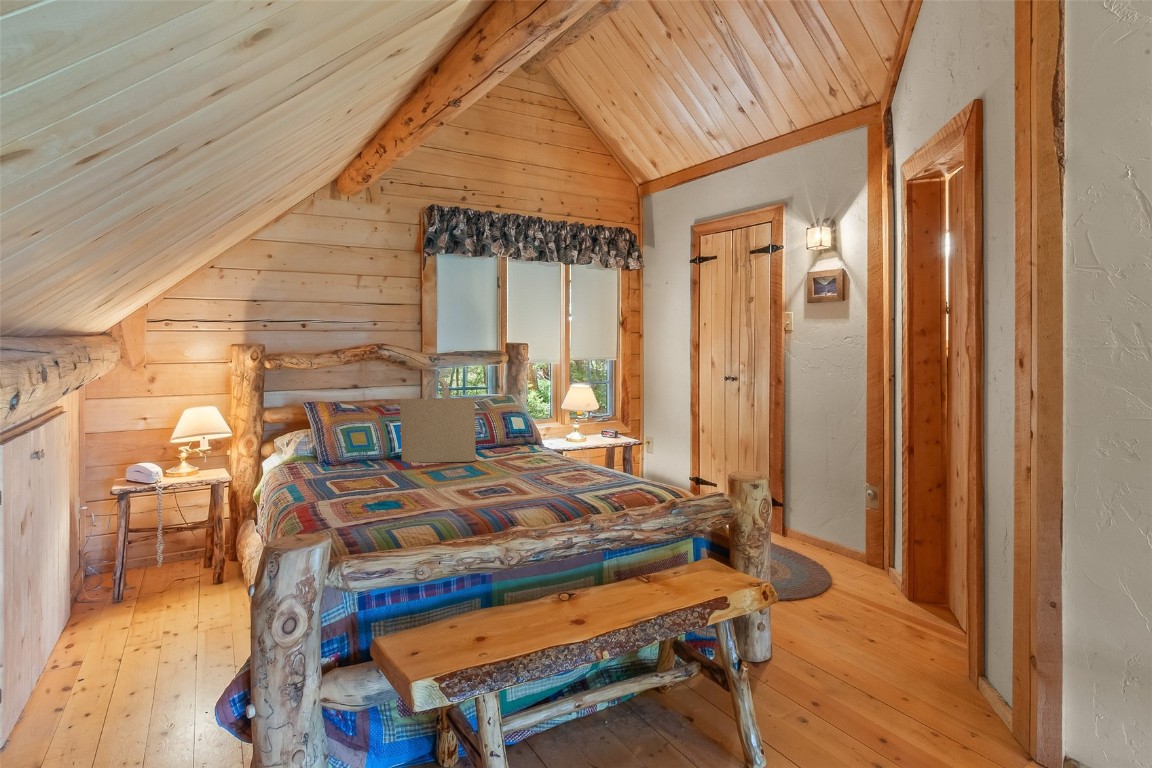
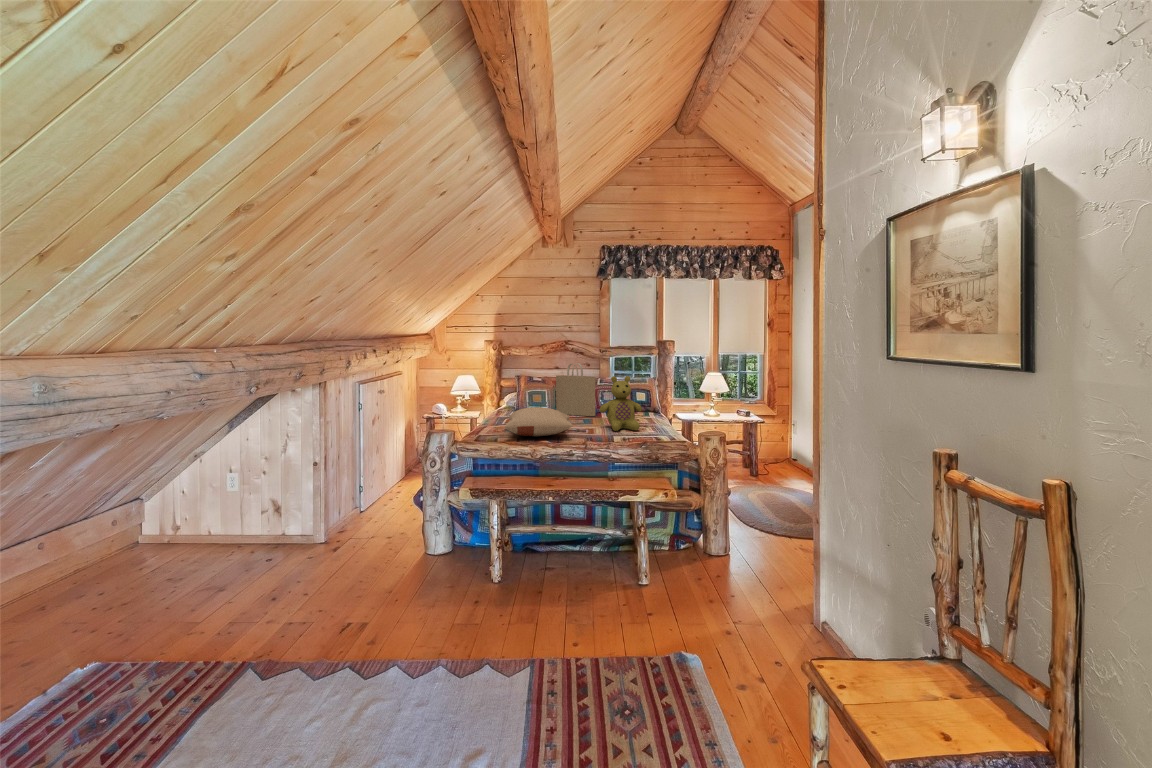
stuffed bear: none [525,396,594,486] -> present [600,376,642,431]
pillow: none [381,460,539,518] -> present [505,407,573,436]

